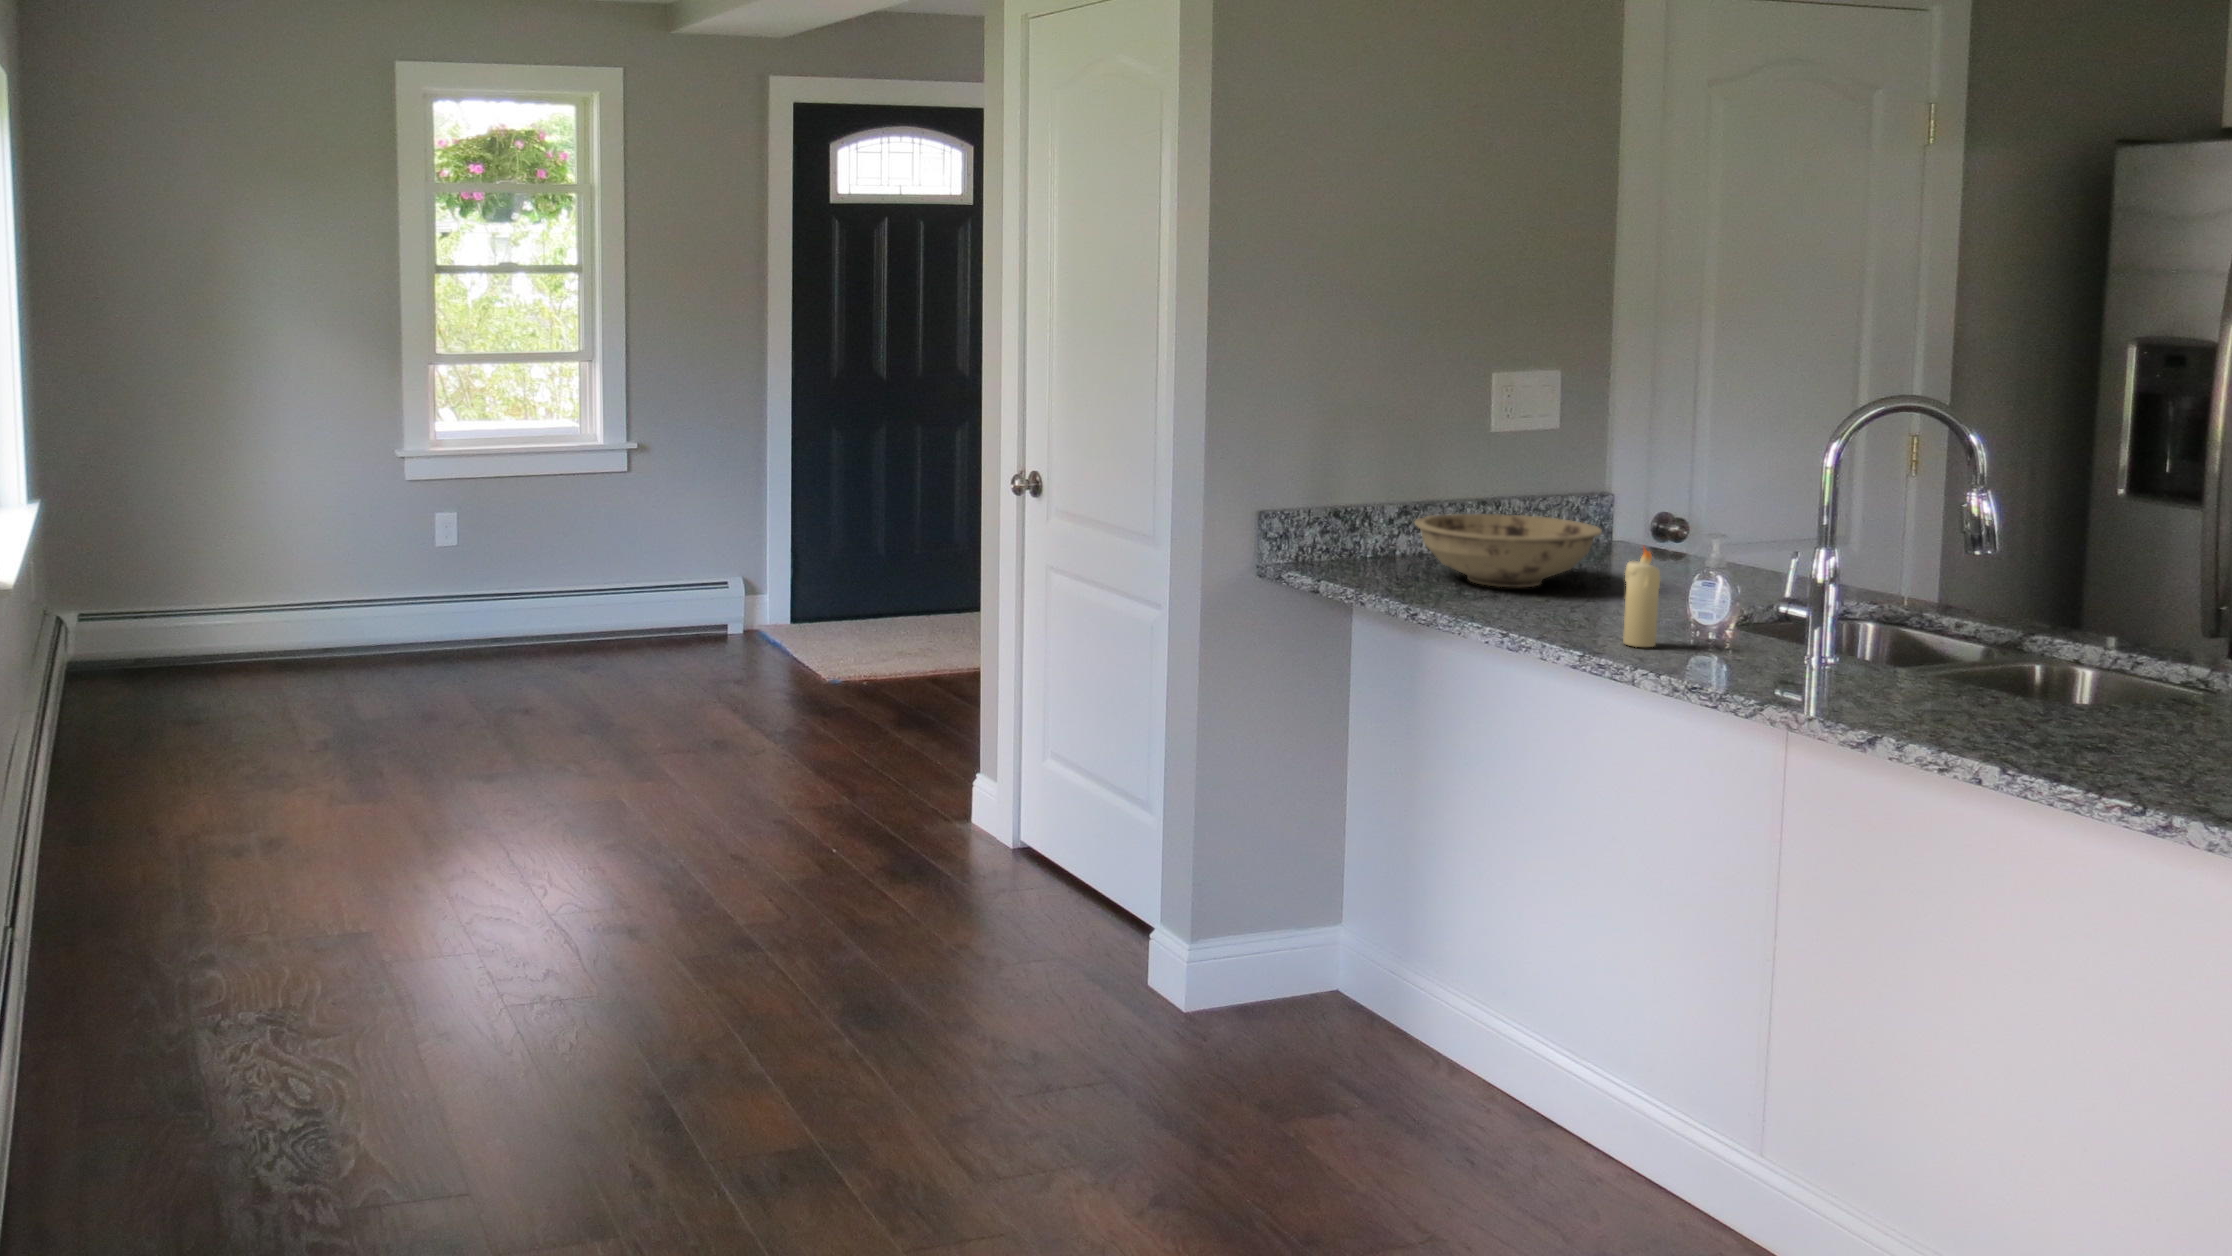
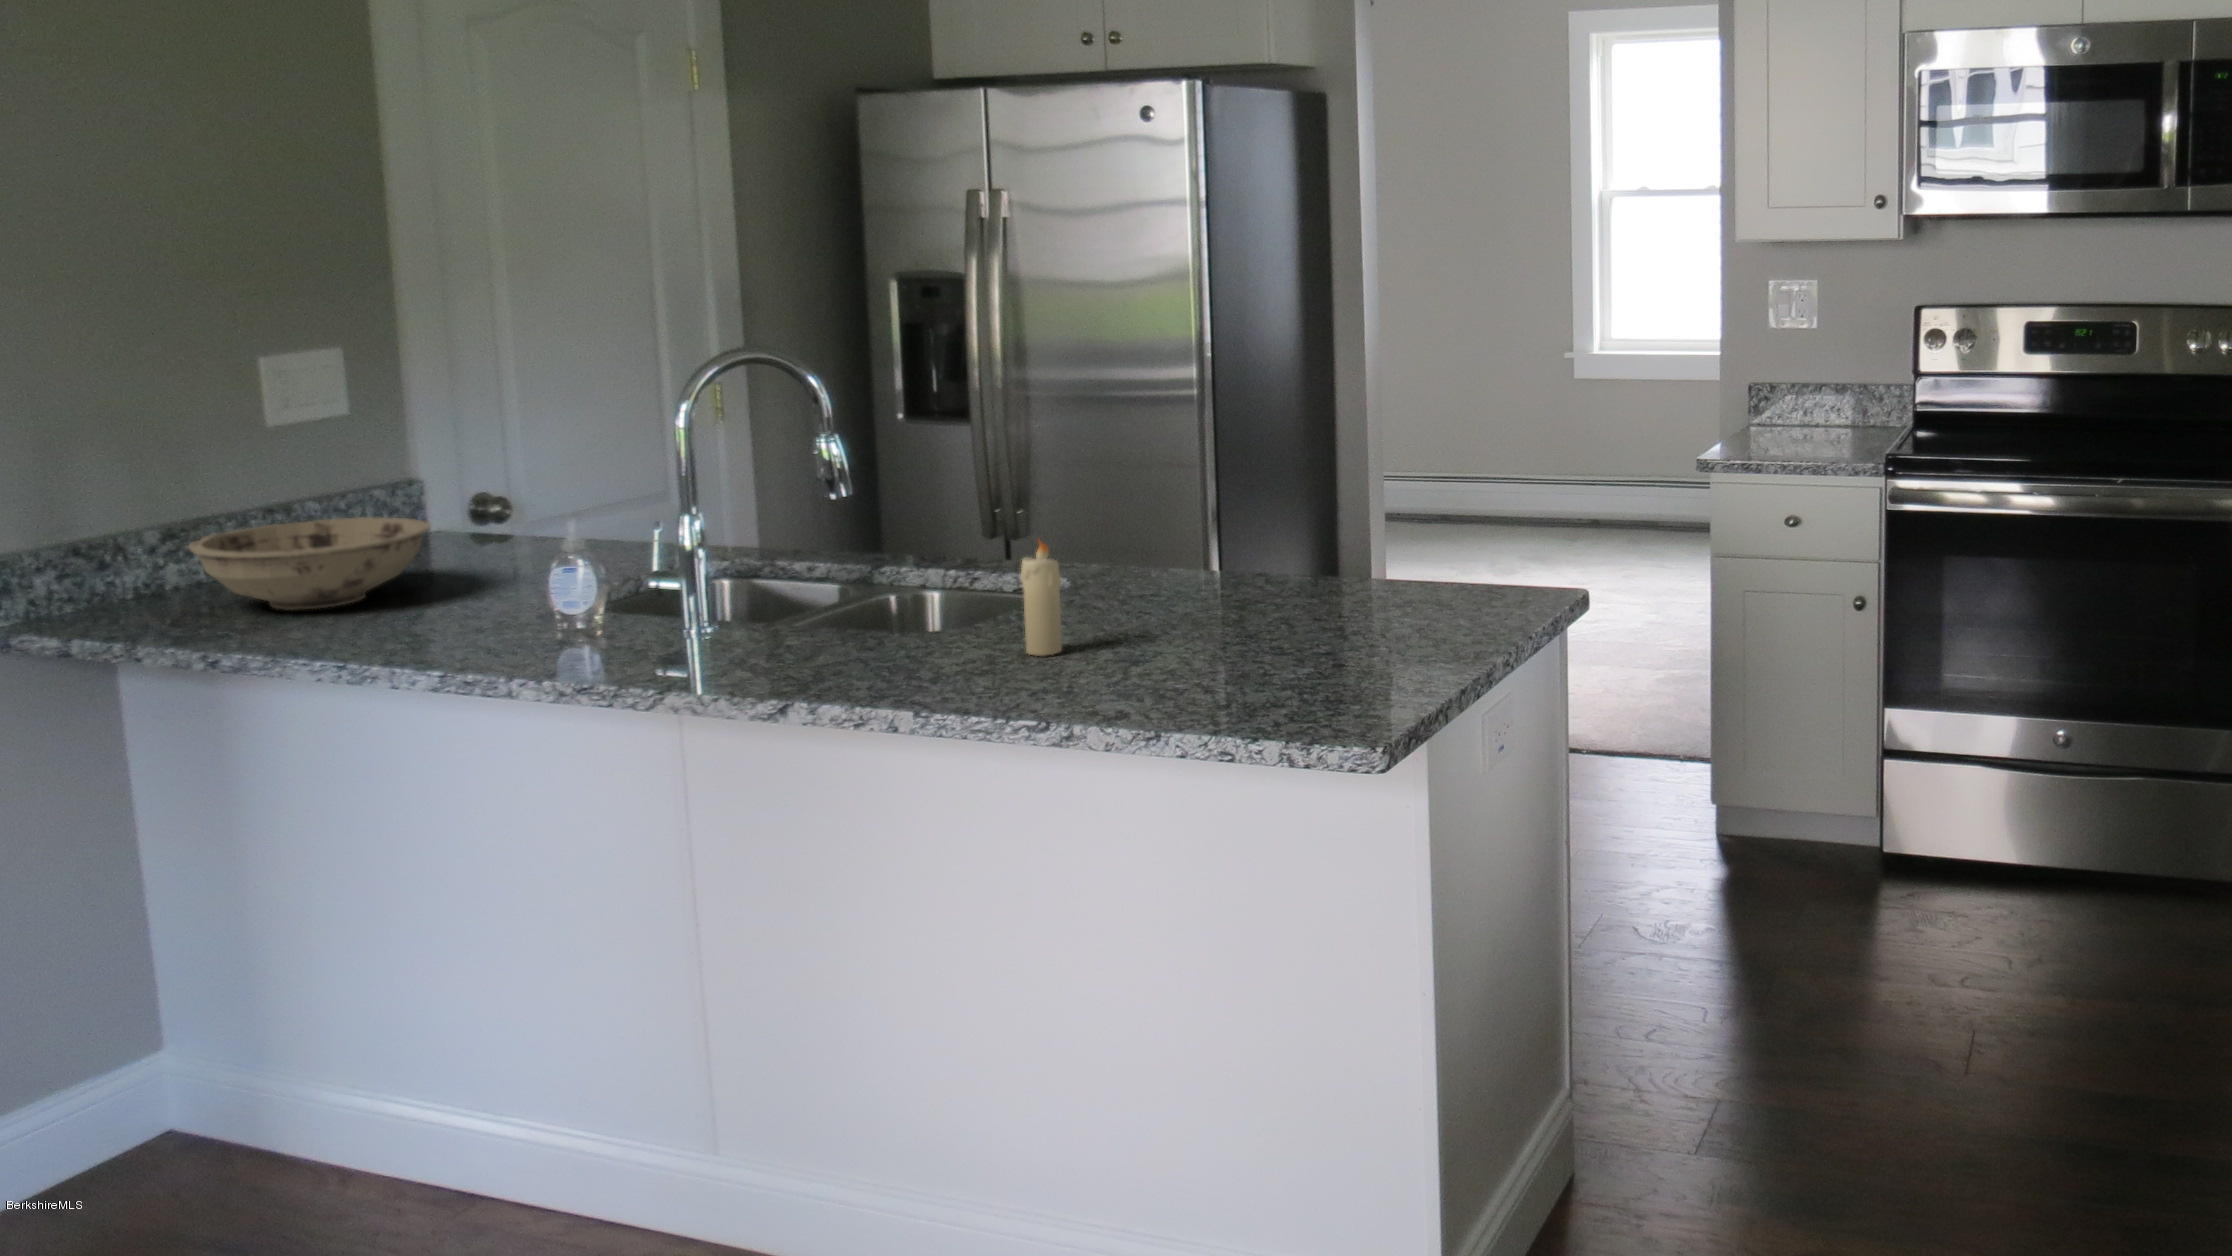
candle: present [1623,548,1660,647] -> present [1021,540,1062,656]

